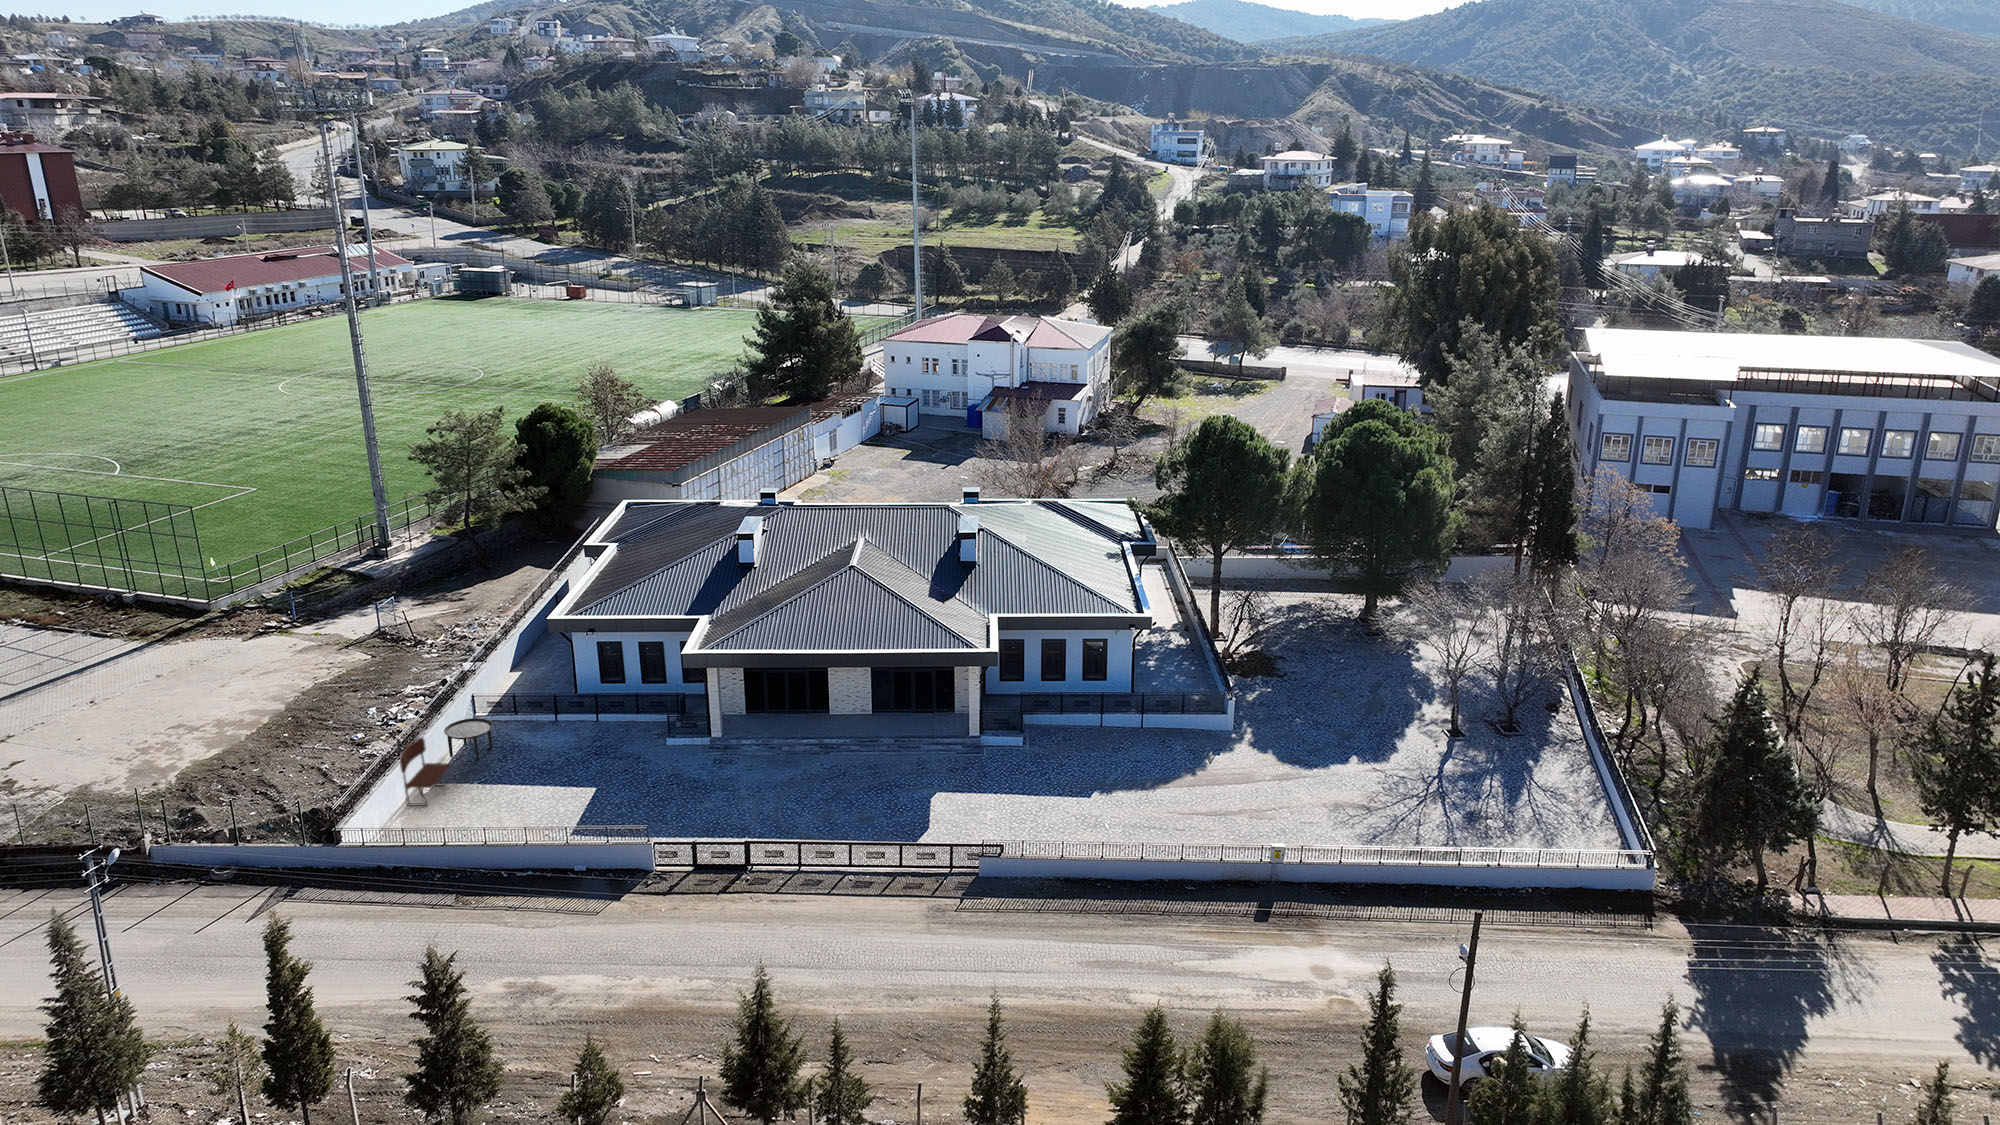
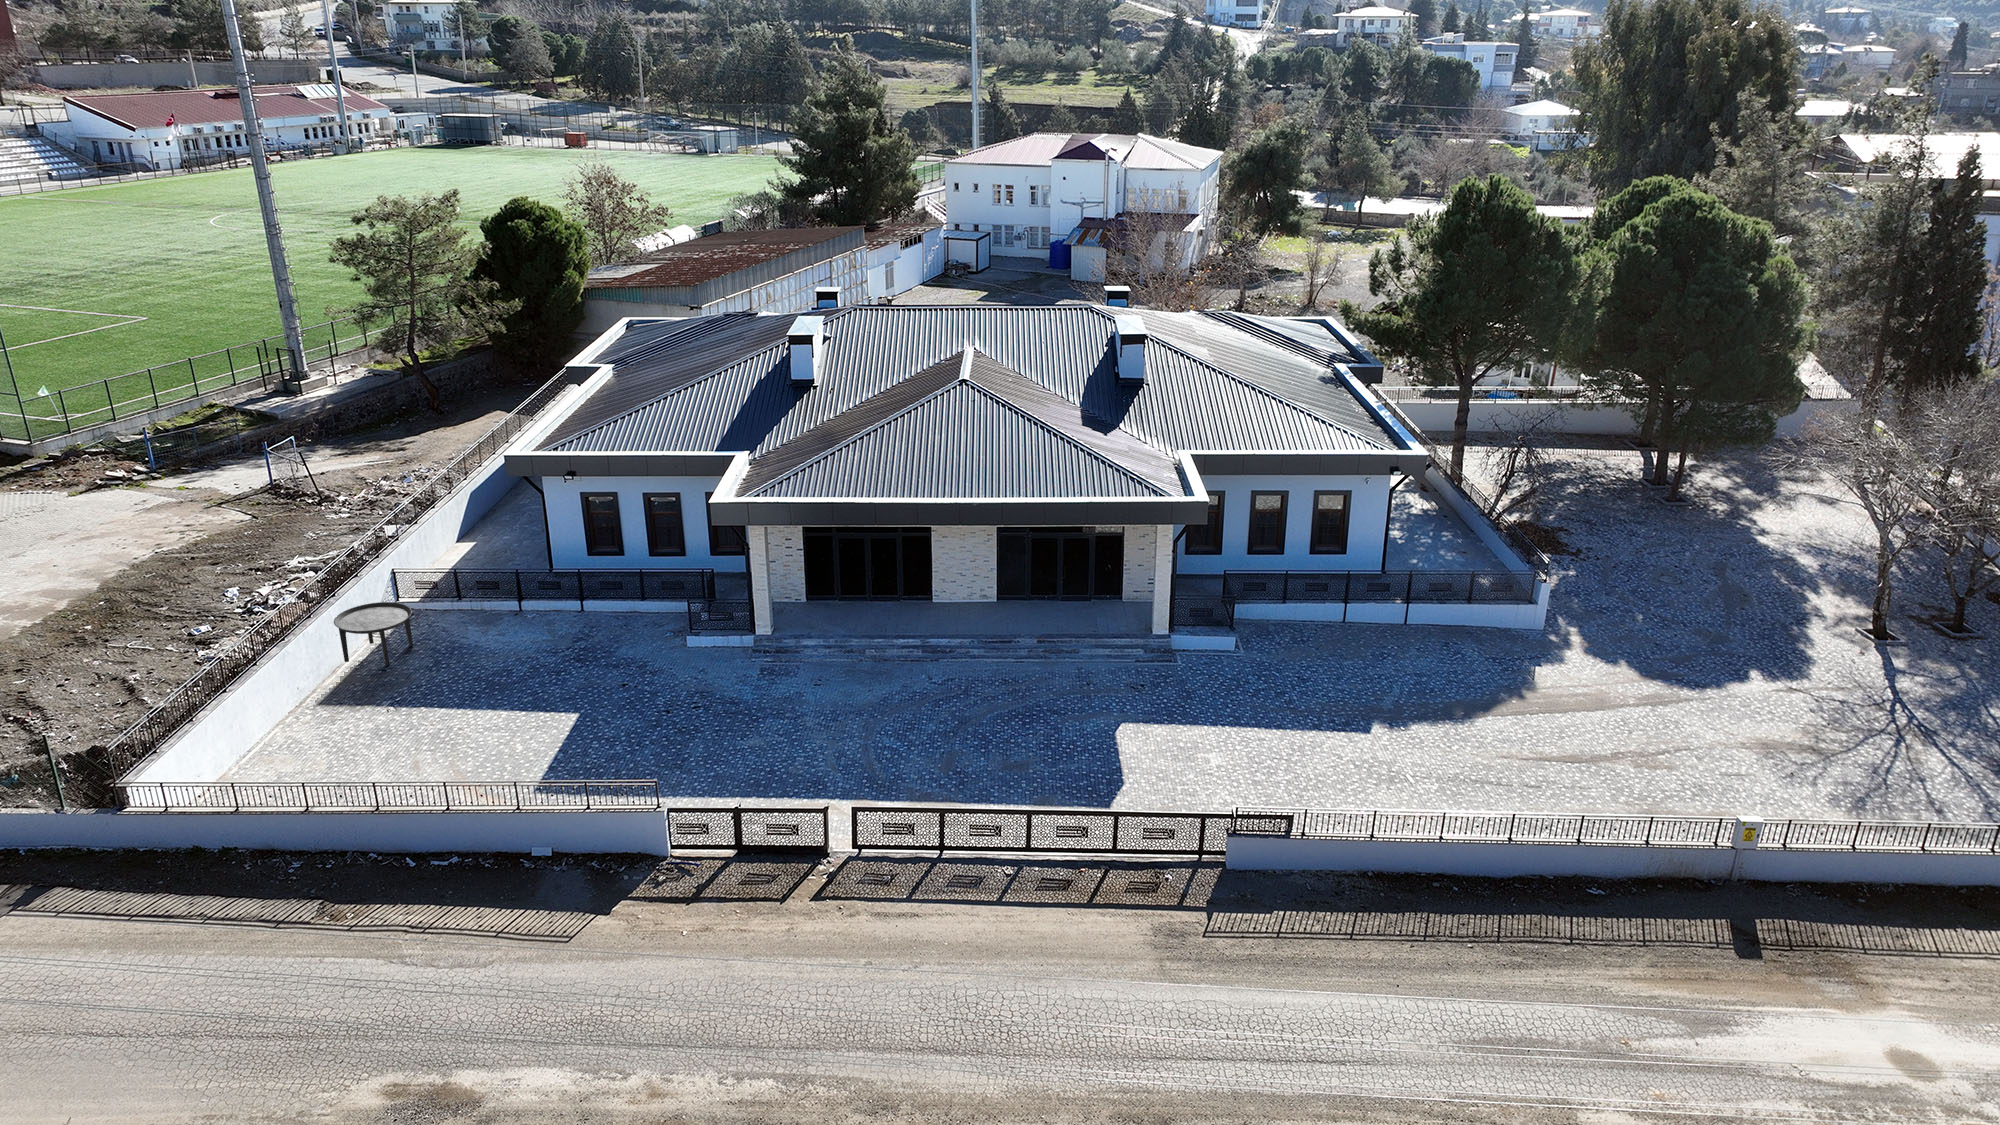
bench: present [400,738,450,806] -> none [244,628,337,740]

